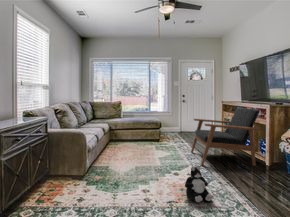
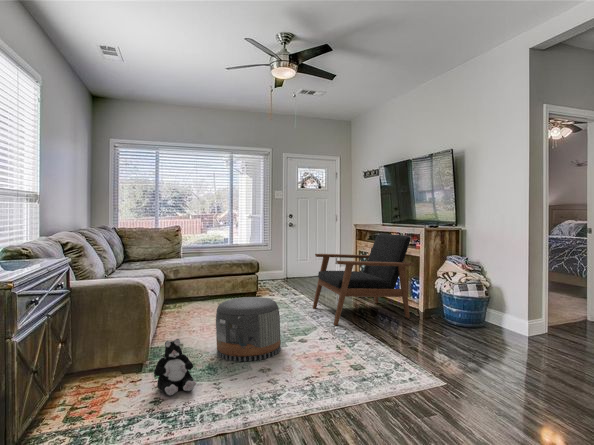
pouf: none [119,143,160,185] -> present [216,297,281,361]
plush toy: present [185,166,214,202] -> present [154,339,196,395]

